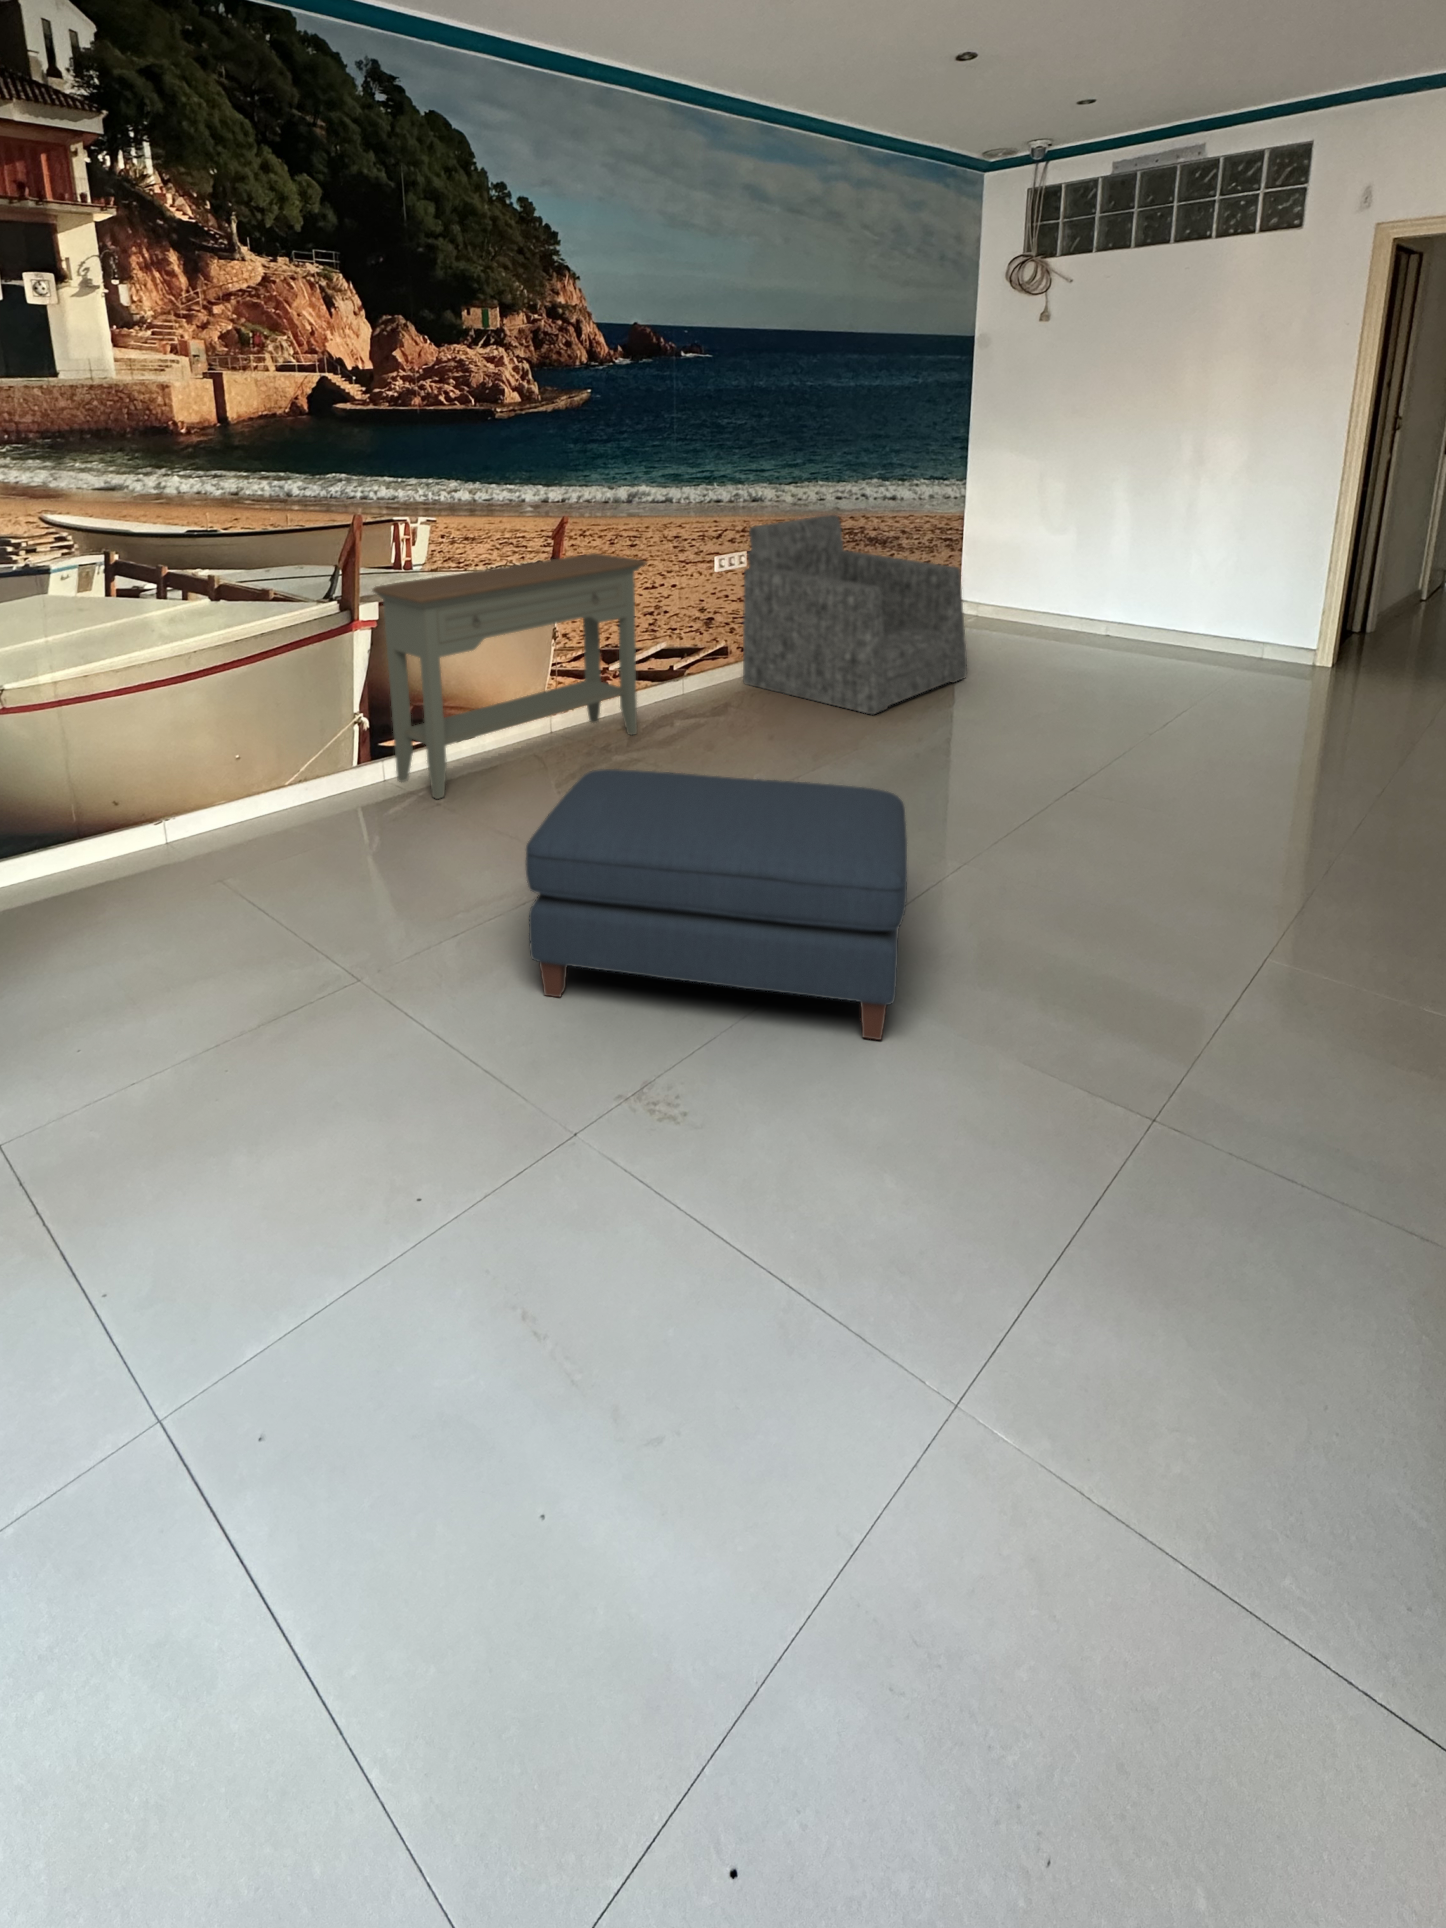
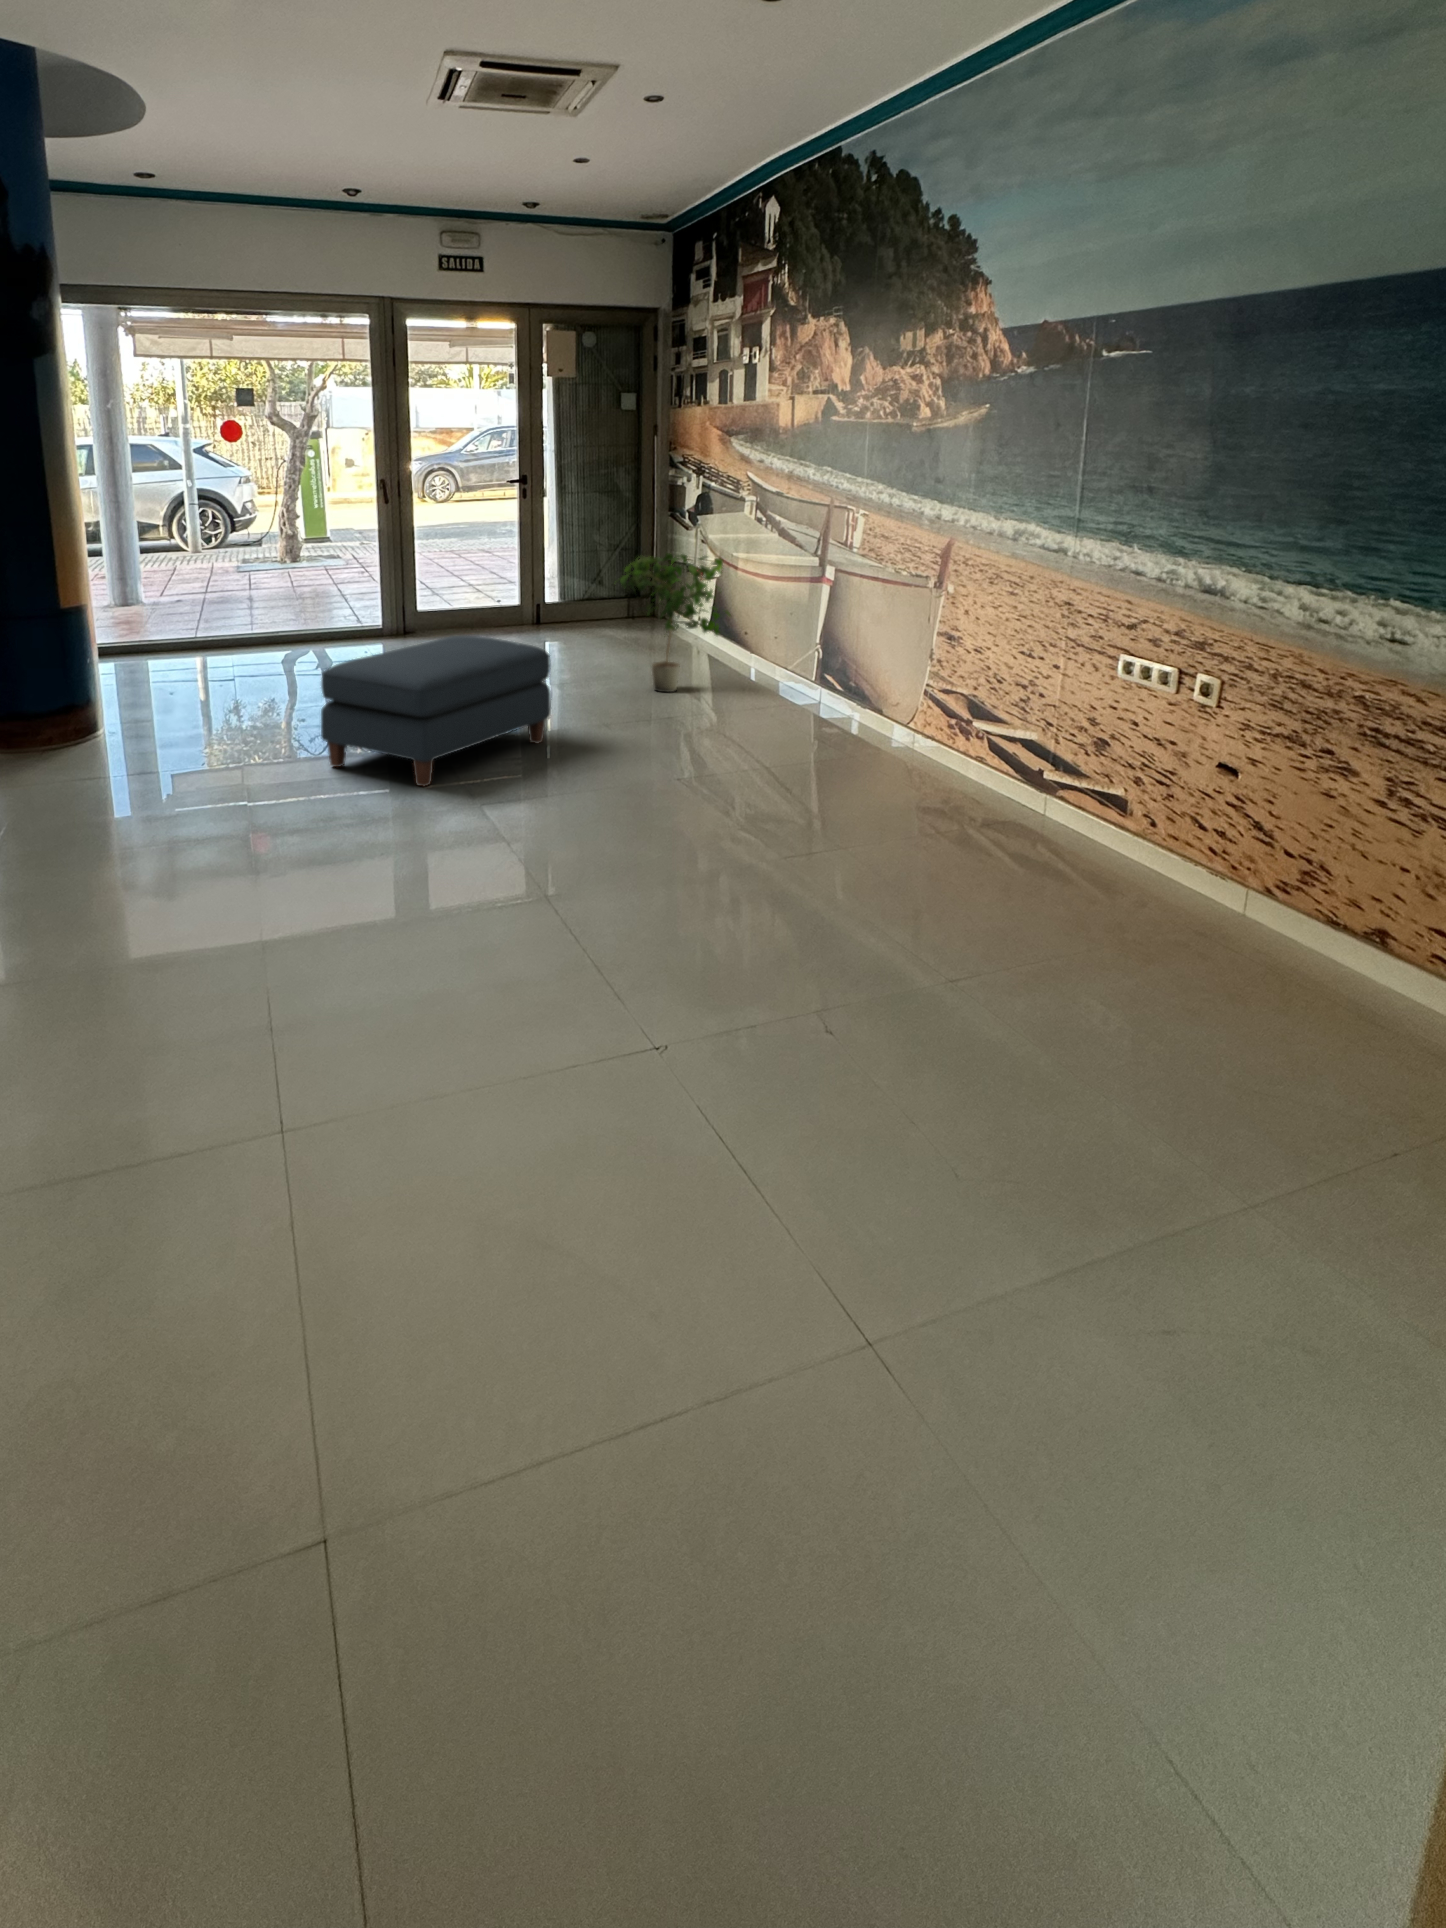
armchair: present [743,515,967,714] -> none [913,624,1354,995]
console table: present [373,553,647,799] -> none [739,554,962,783]
potted plant: none [116,639,288,875] -> present [619,553,730,692]

